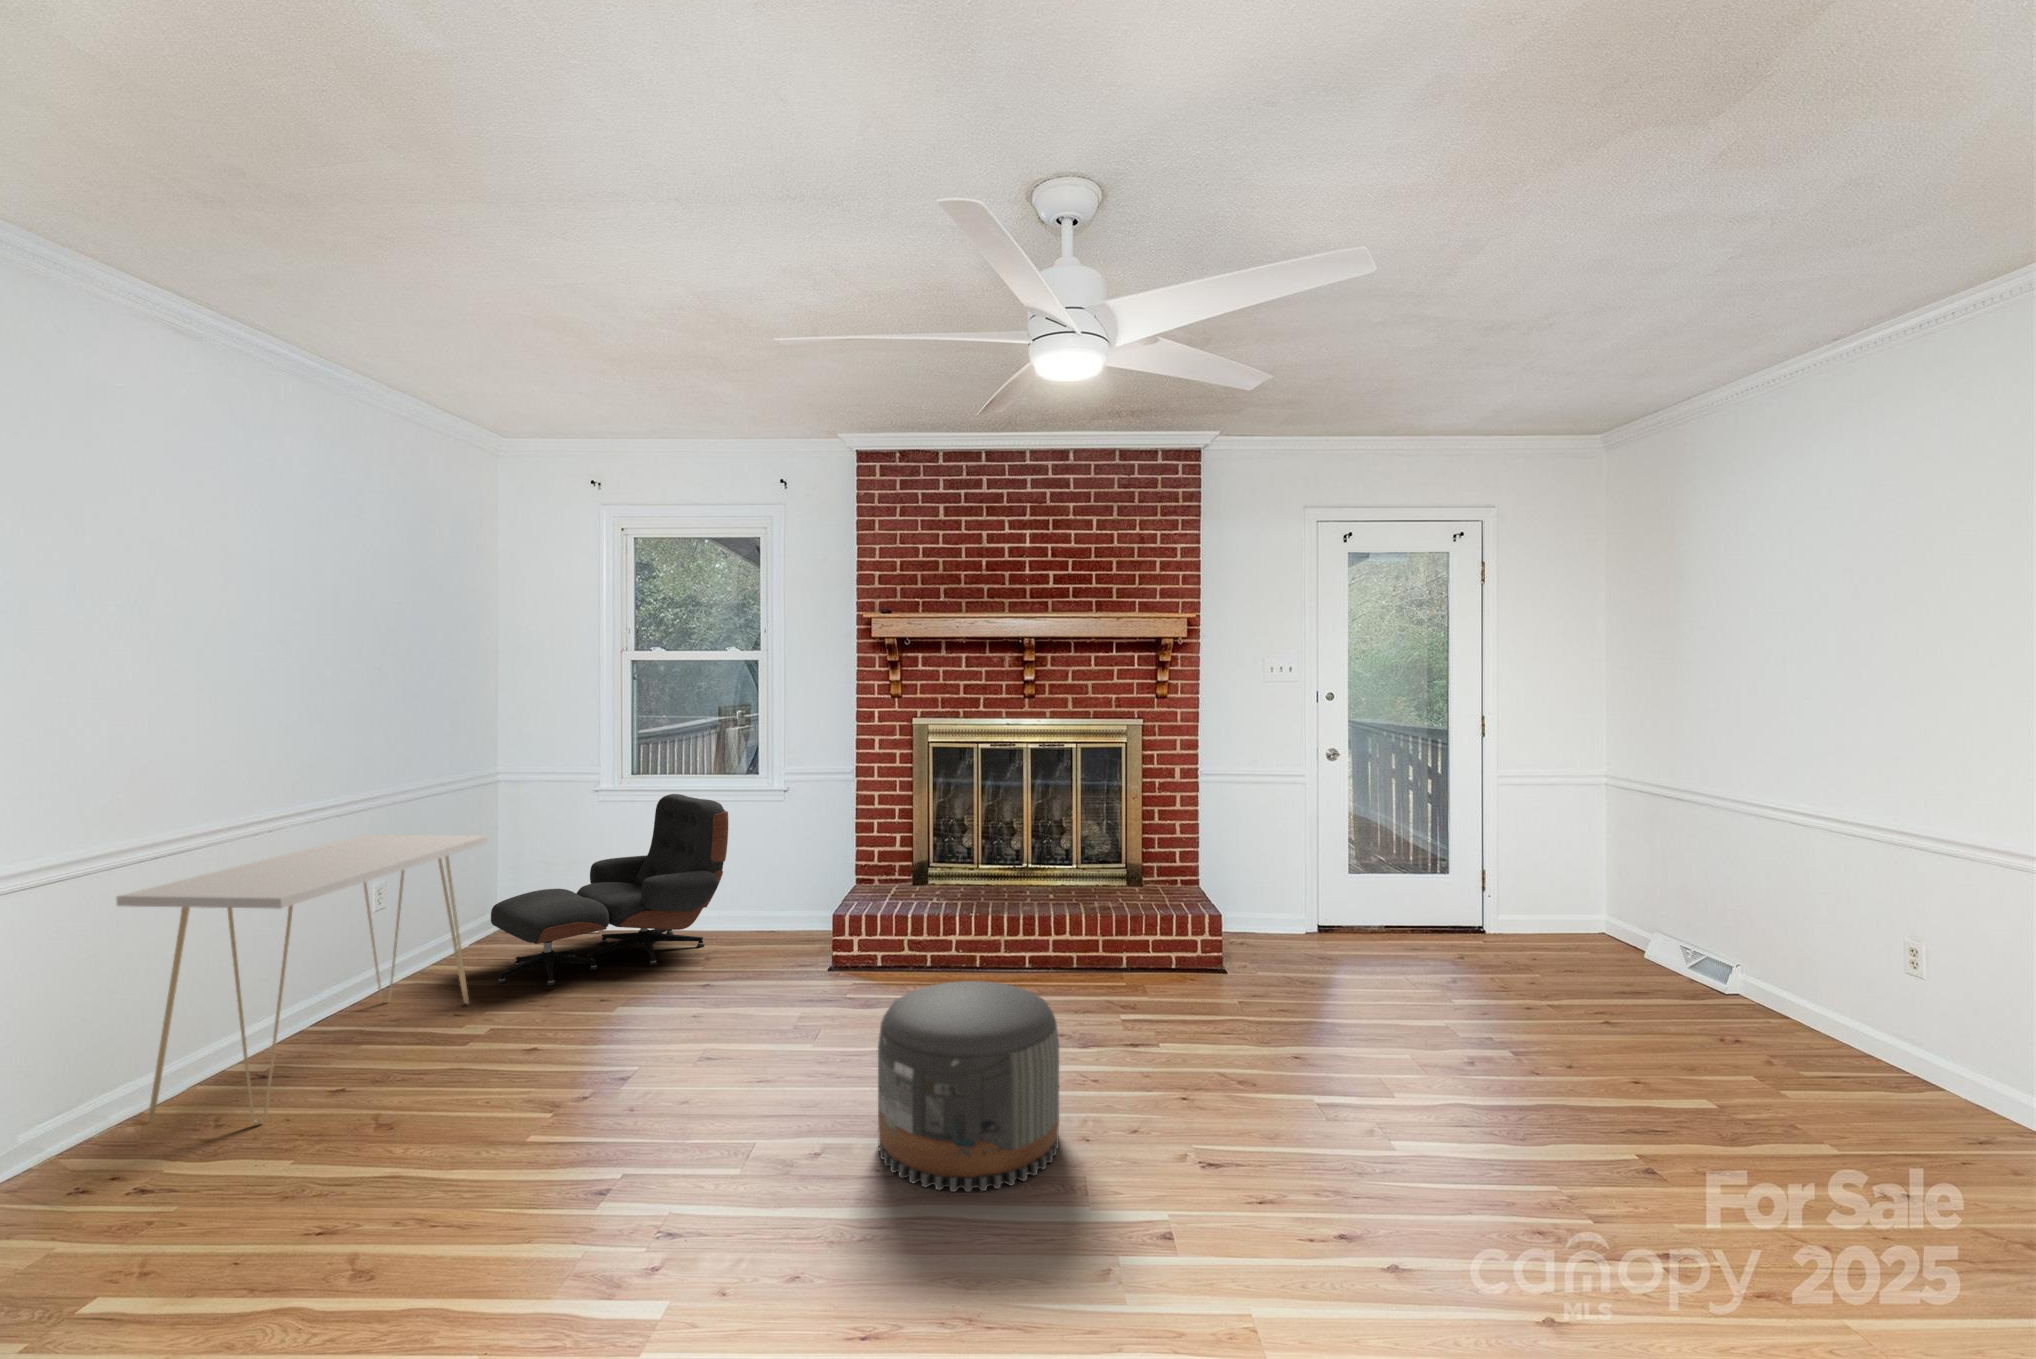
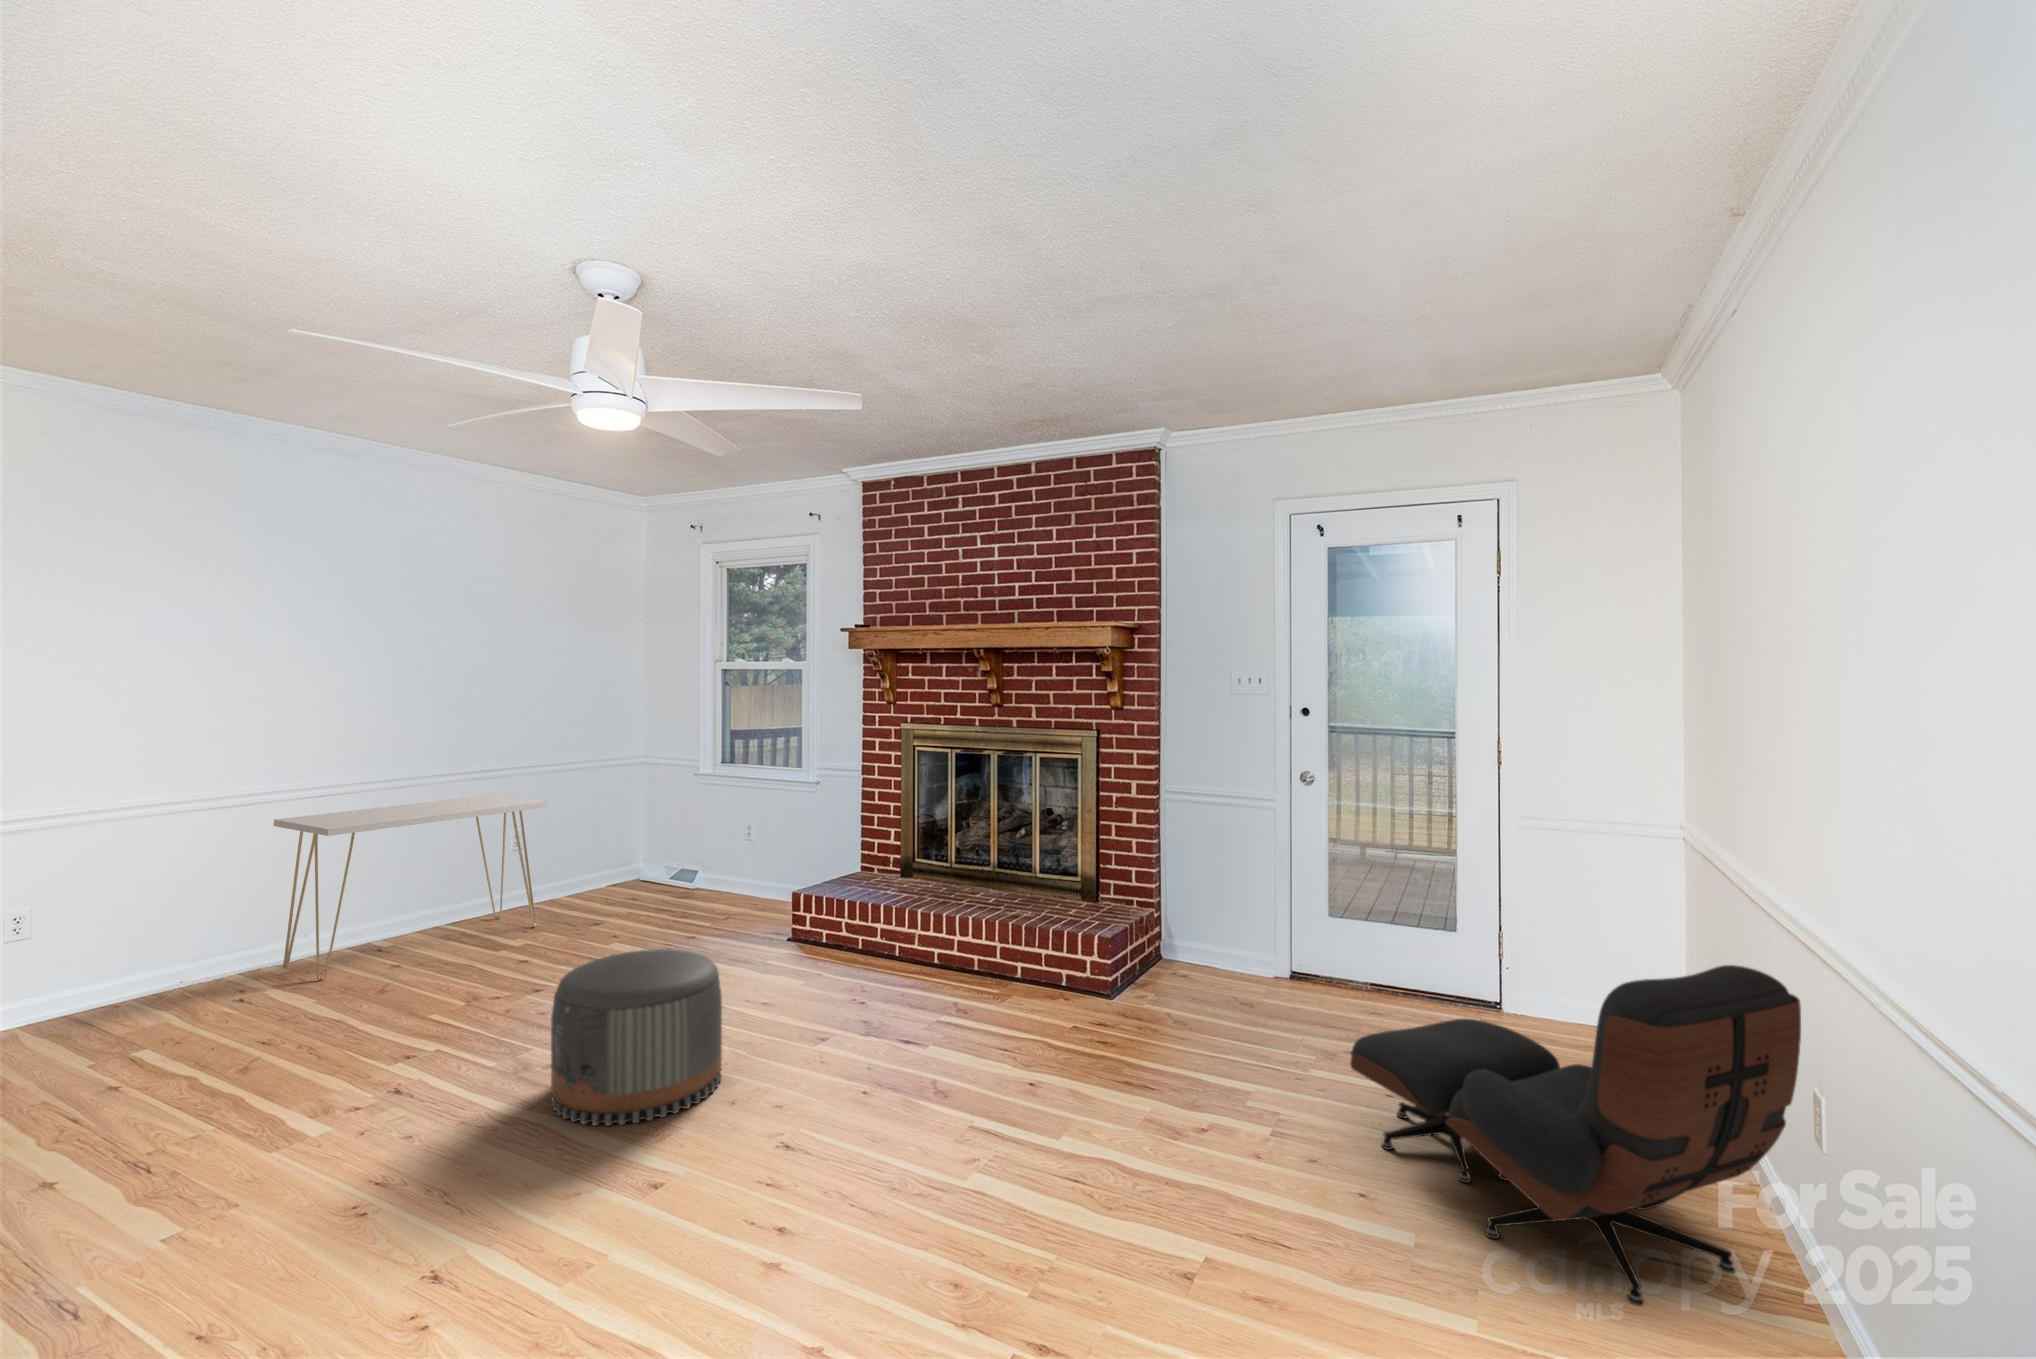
lounge chair: present [491,794,728,985] -> present [1350,965,1801,1306]

